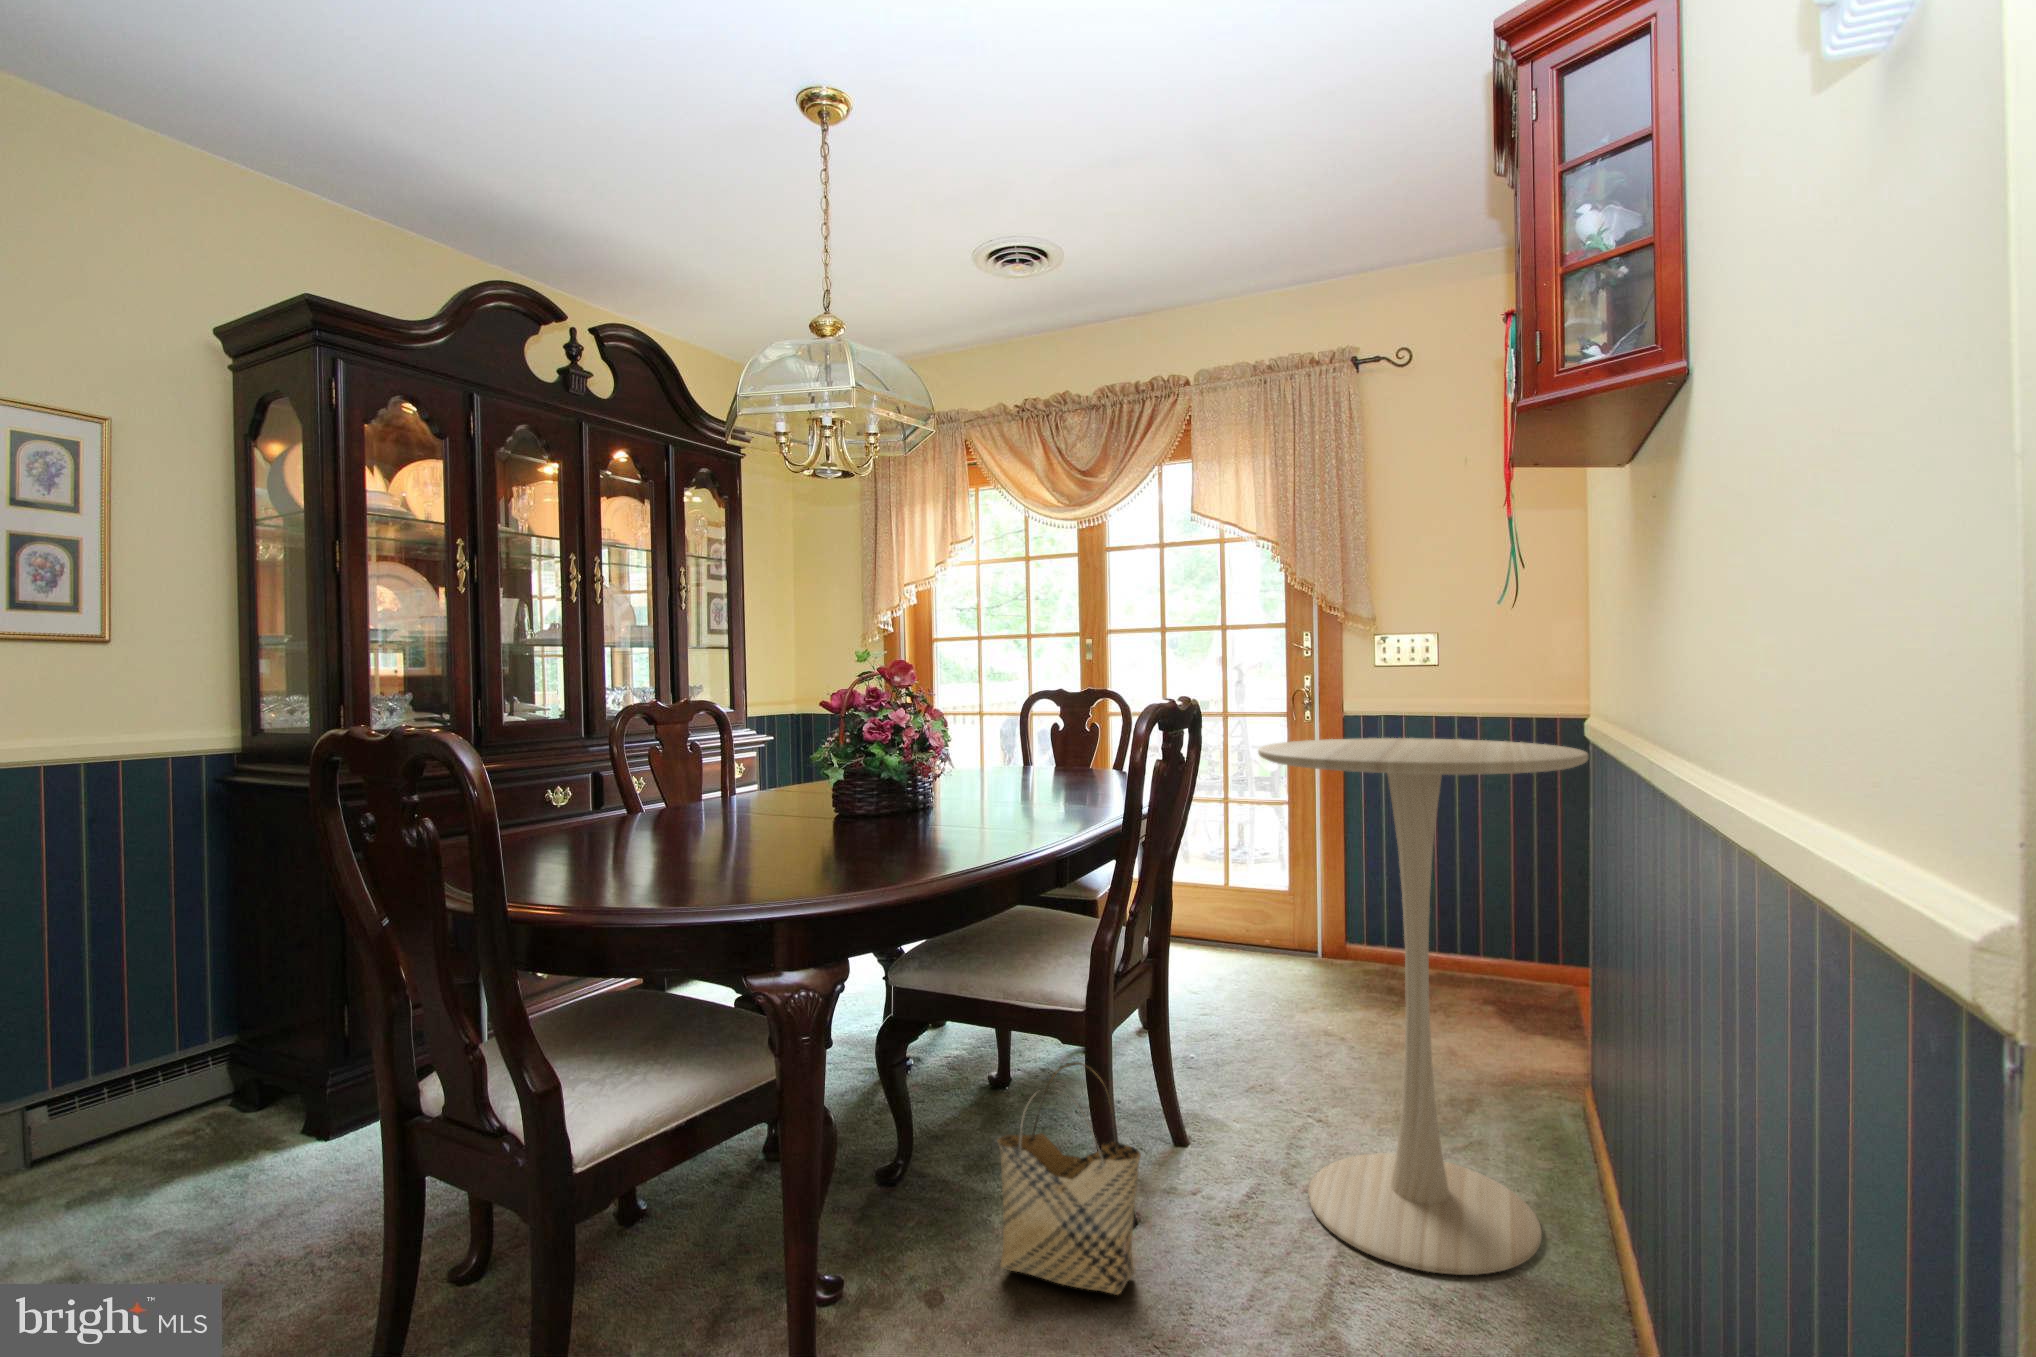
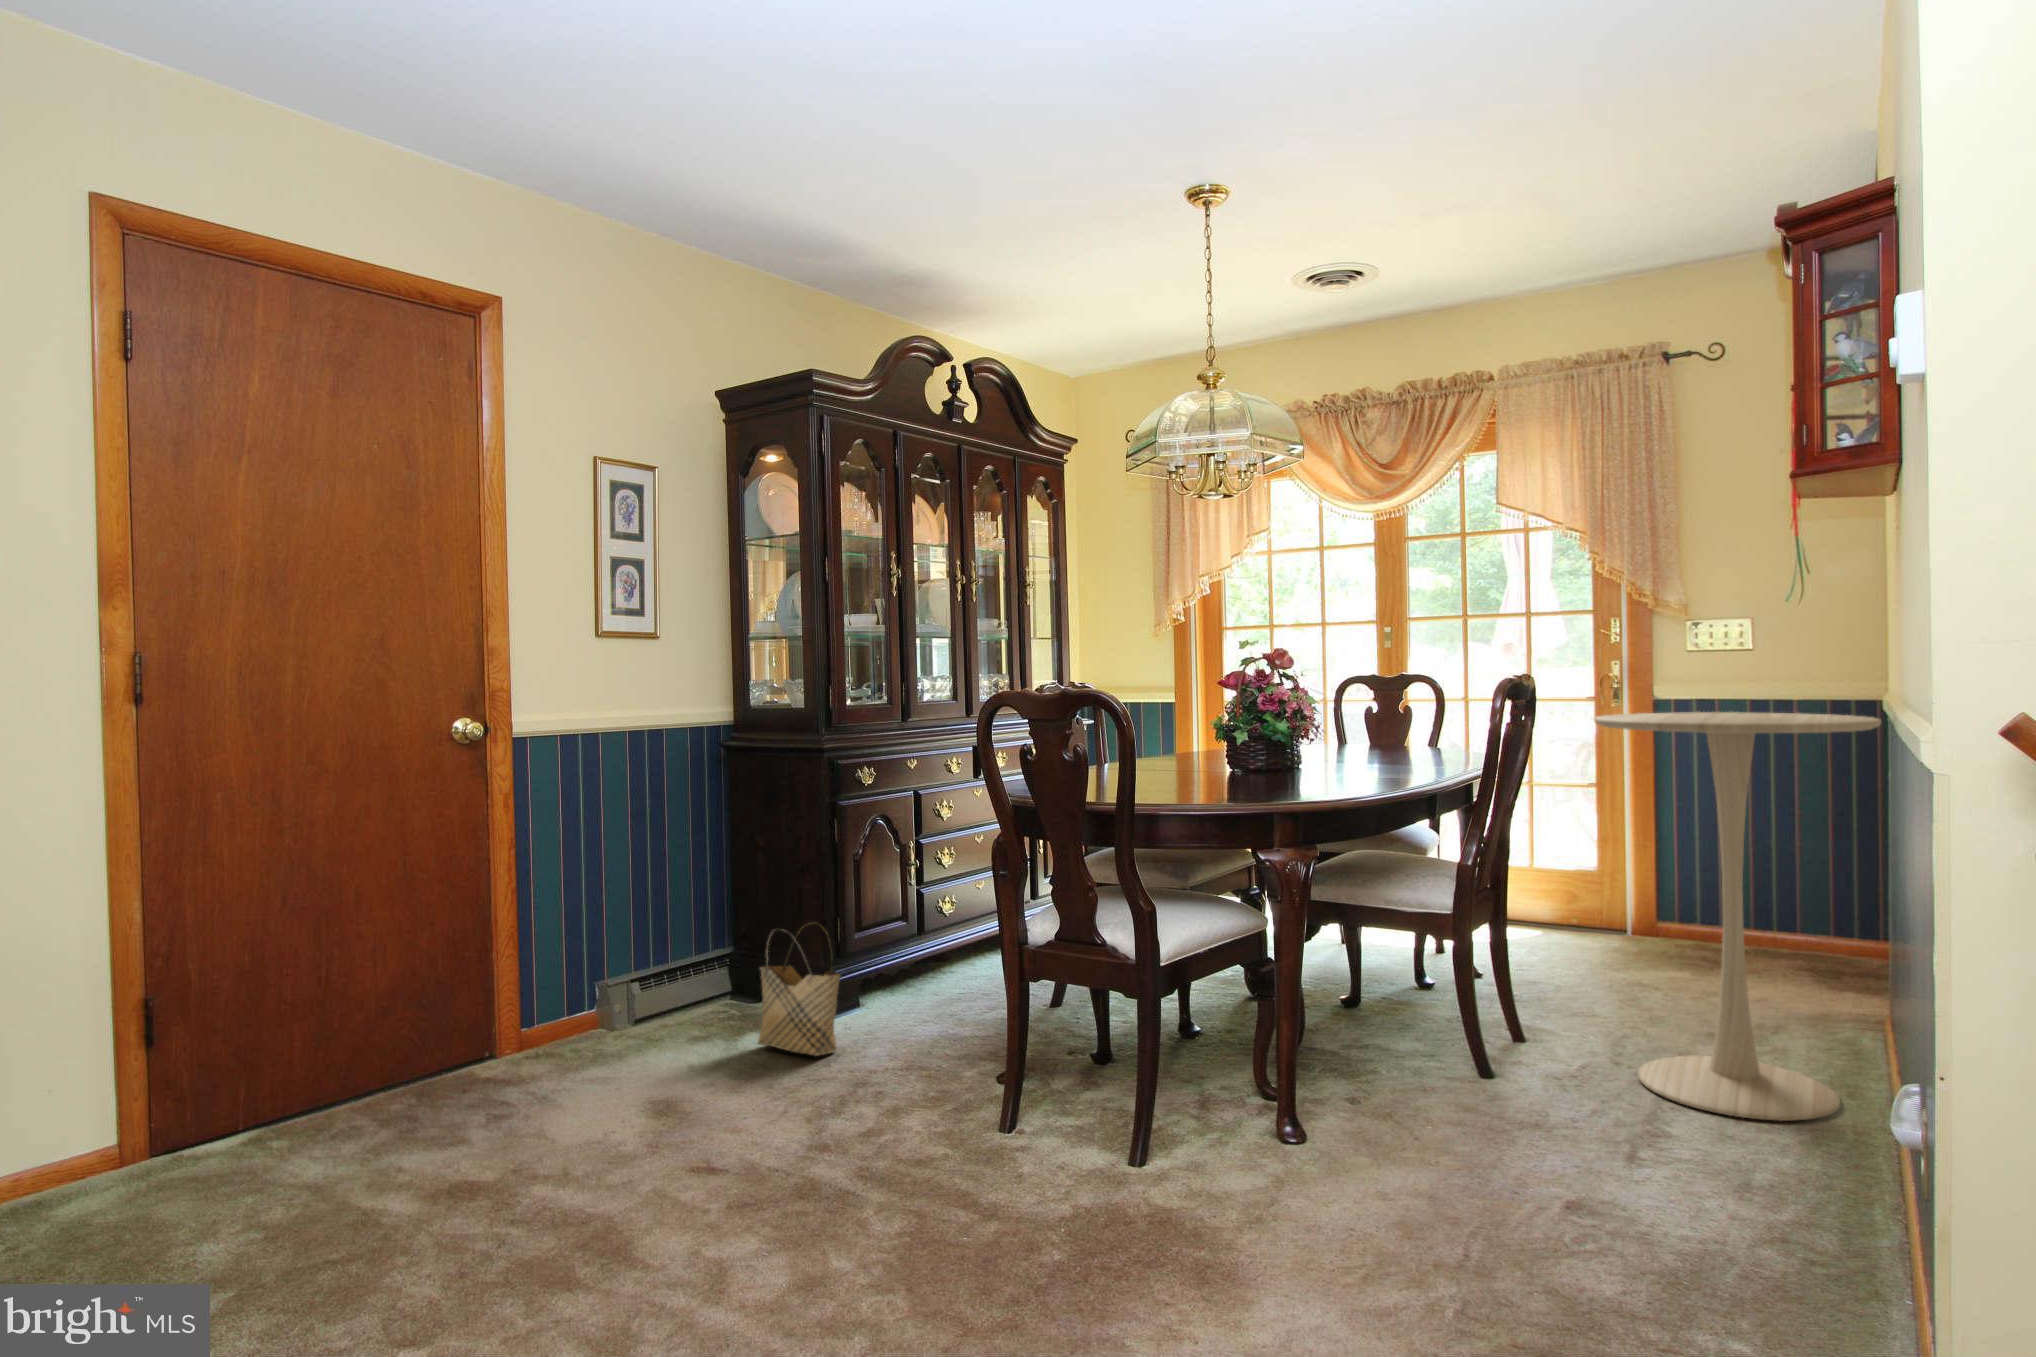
woven basket: present [997,1062,1141,1295] -> present [758,922,841,1056]

